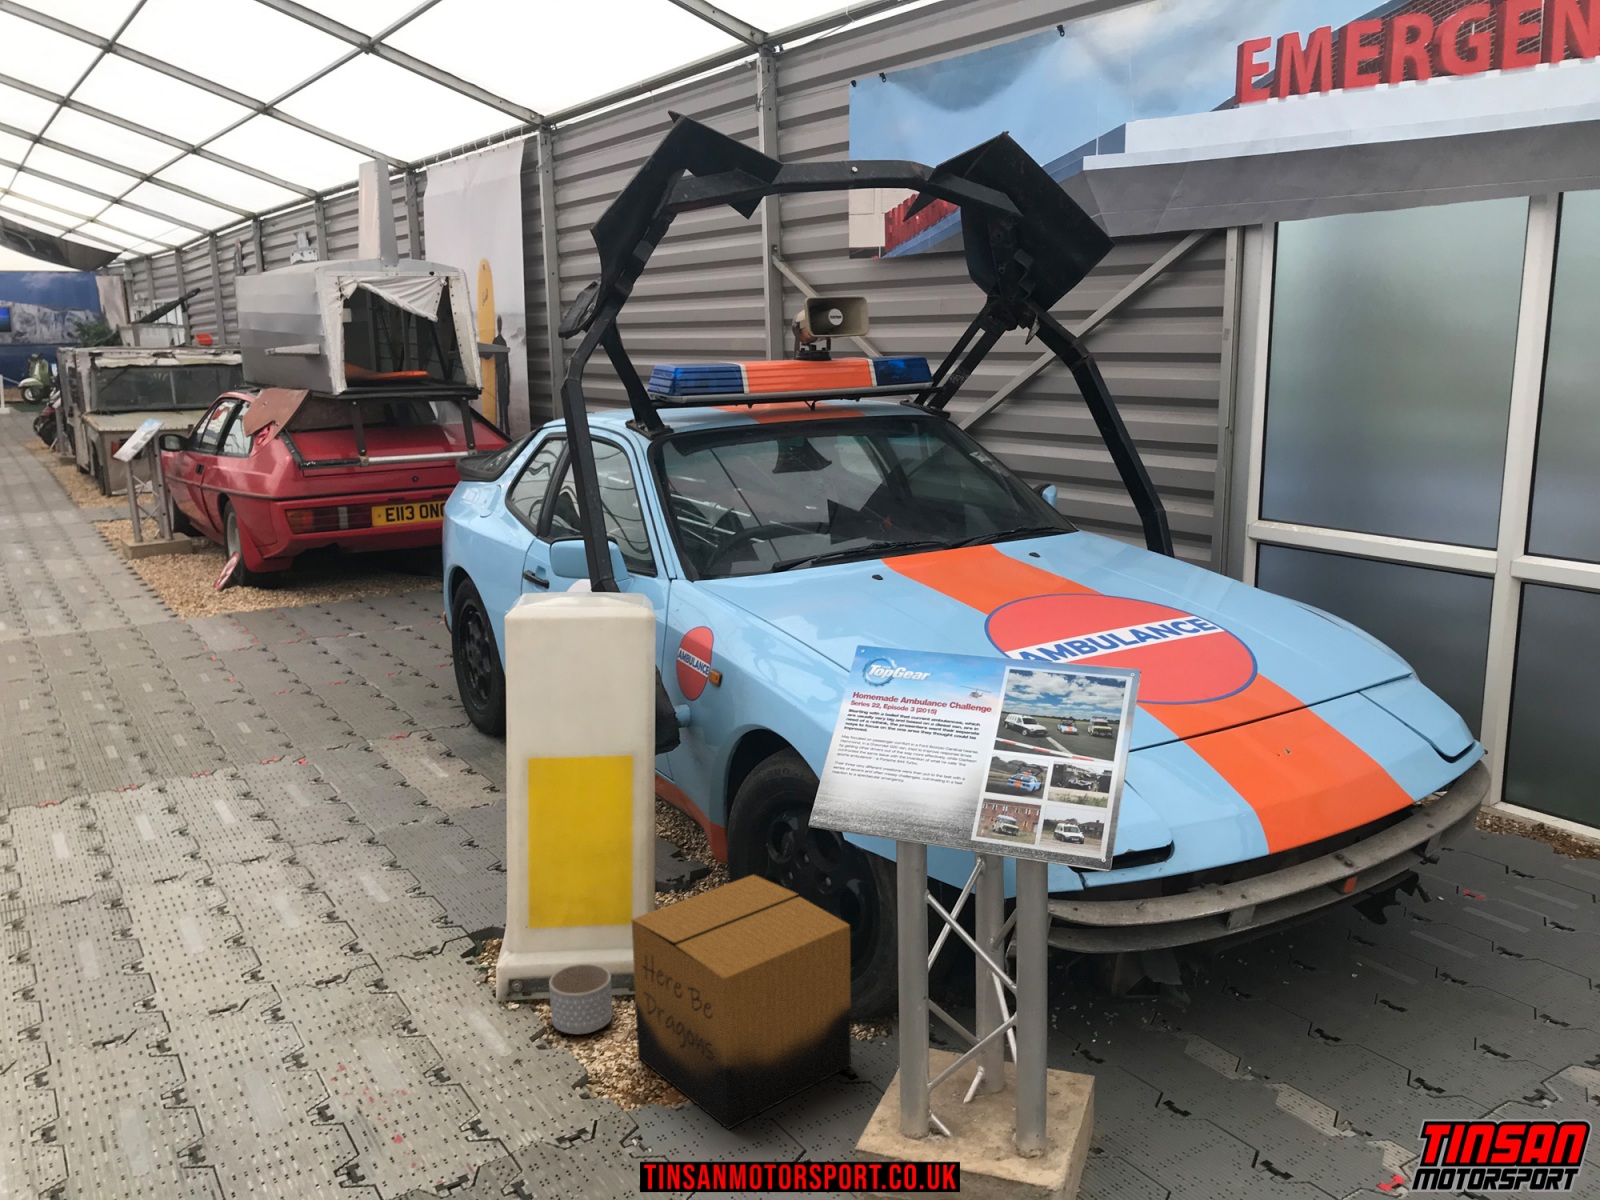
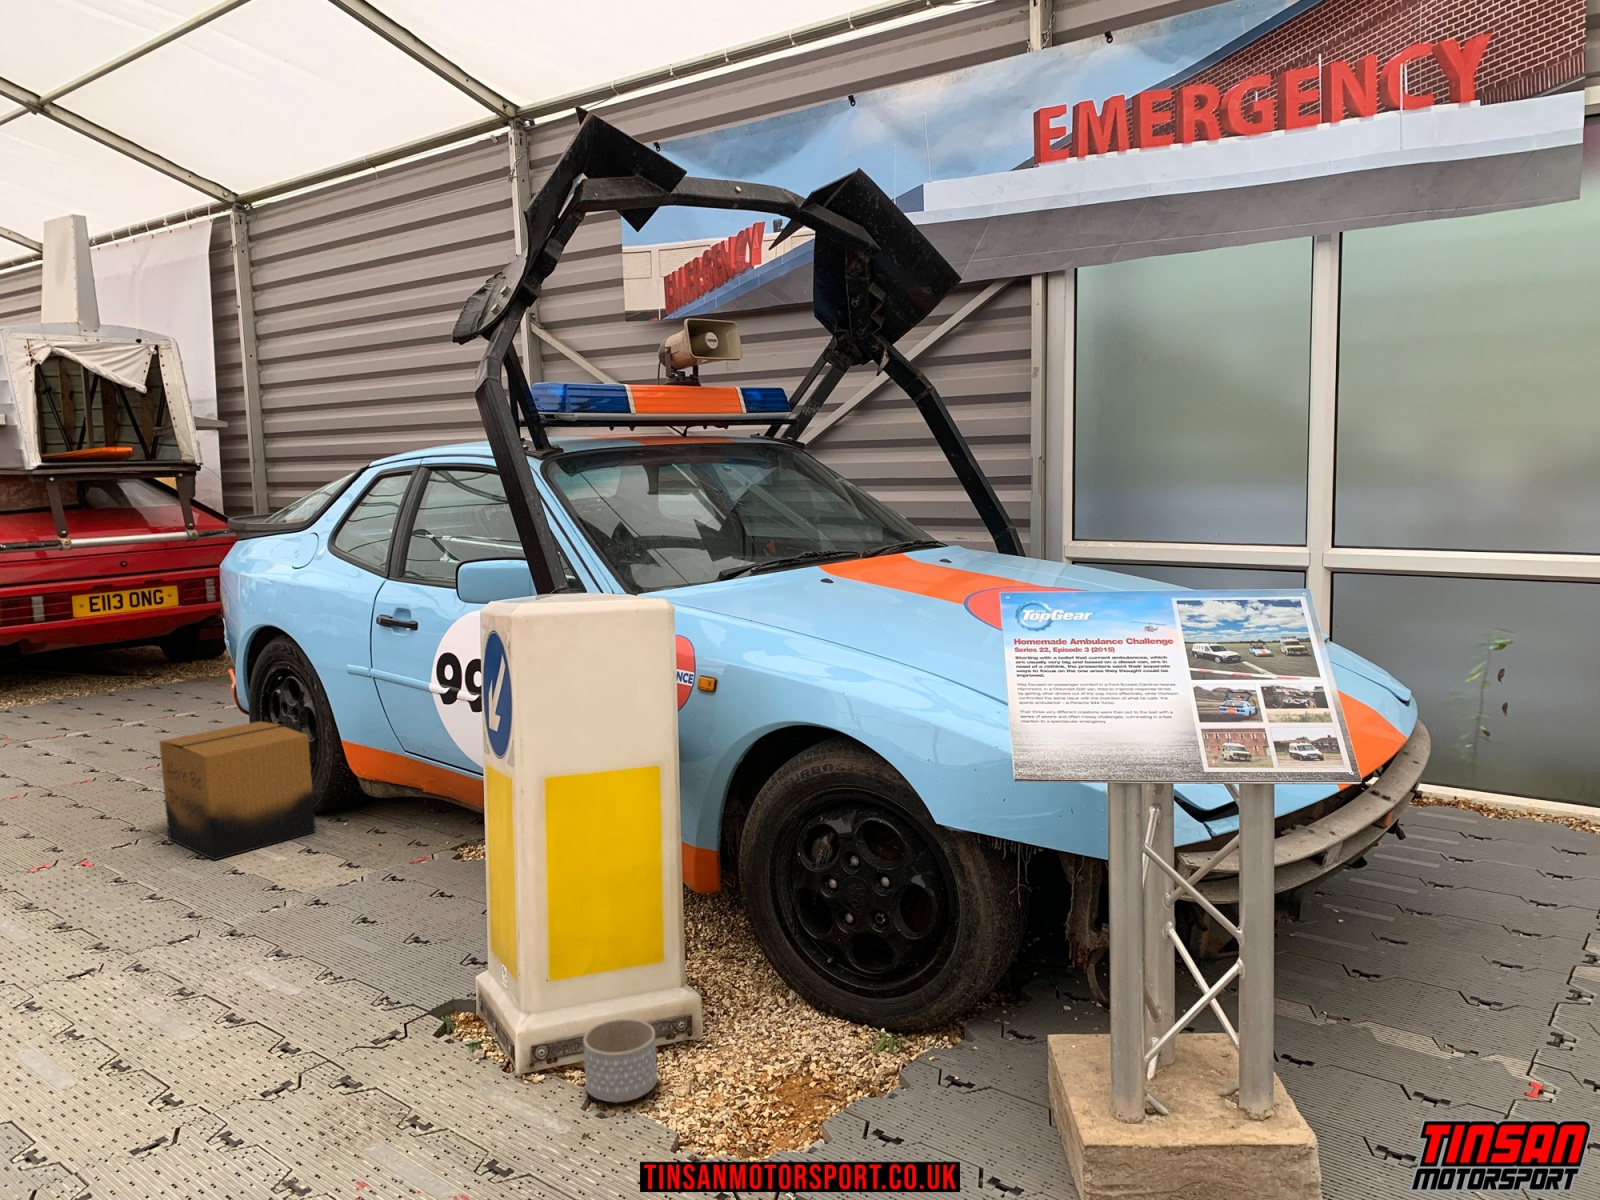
cardboard box: present [632,875,851,1129] -> present [160,722,315,860]

